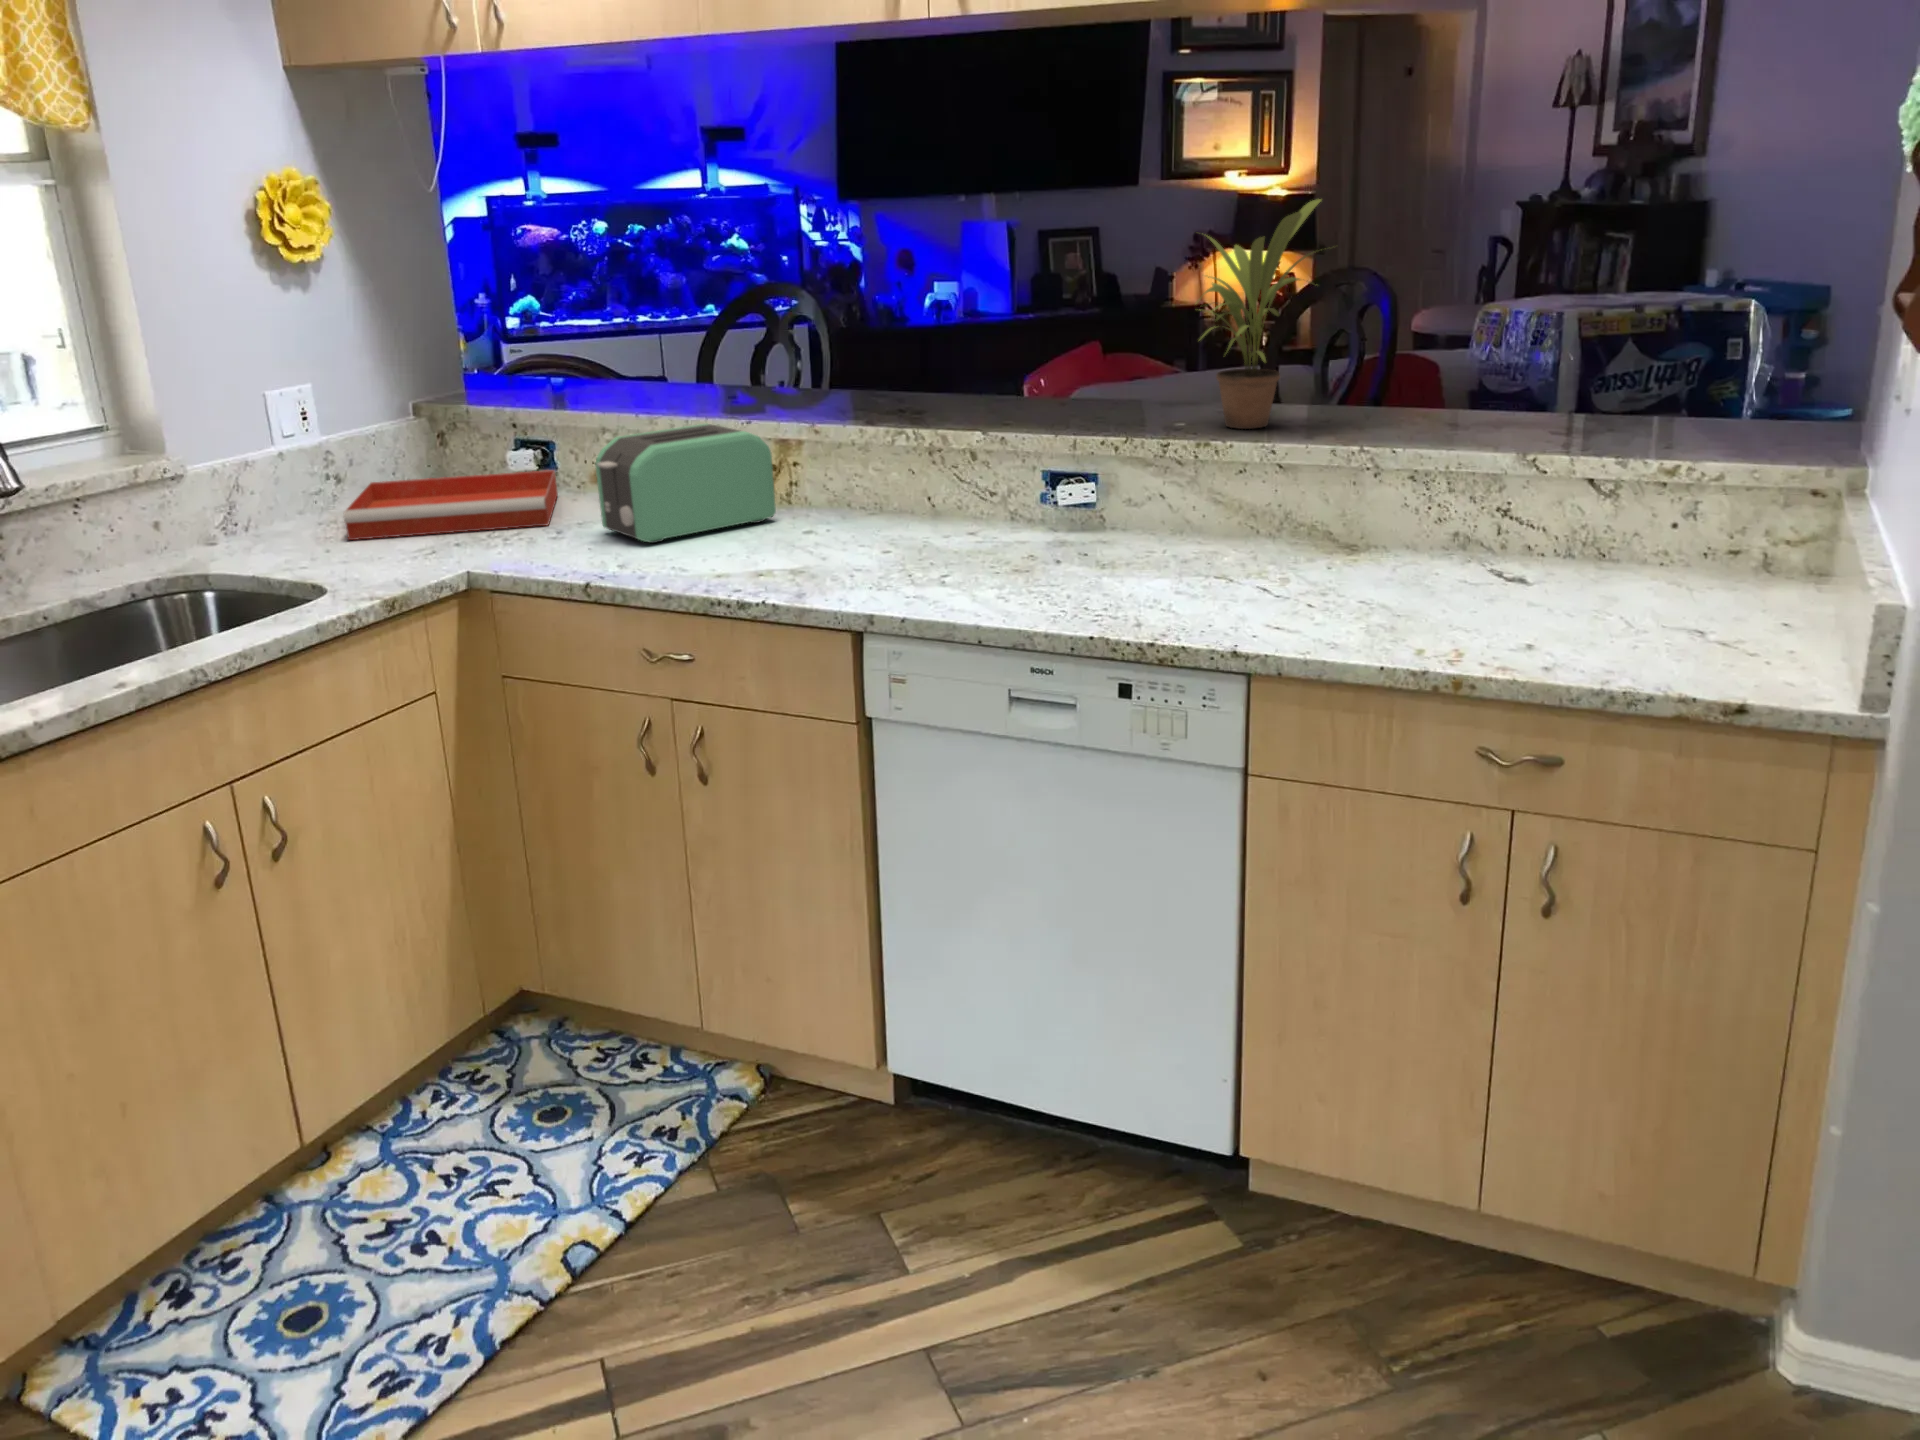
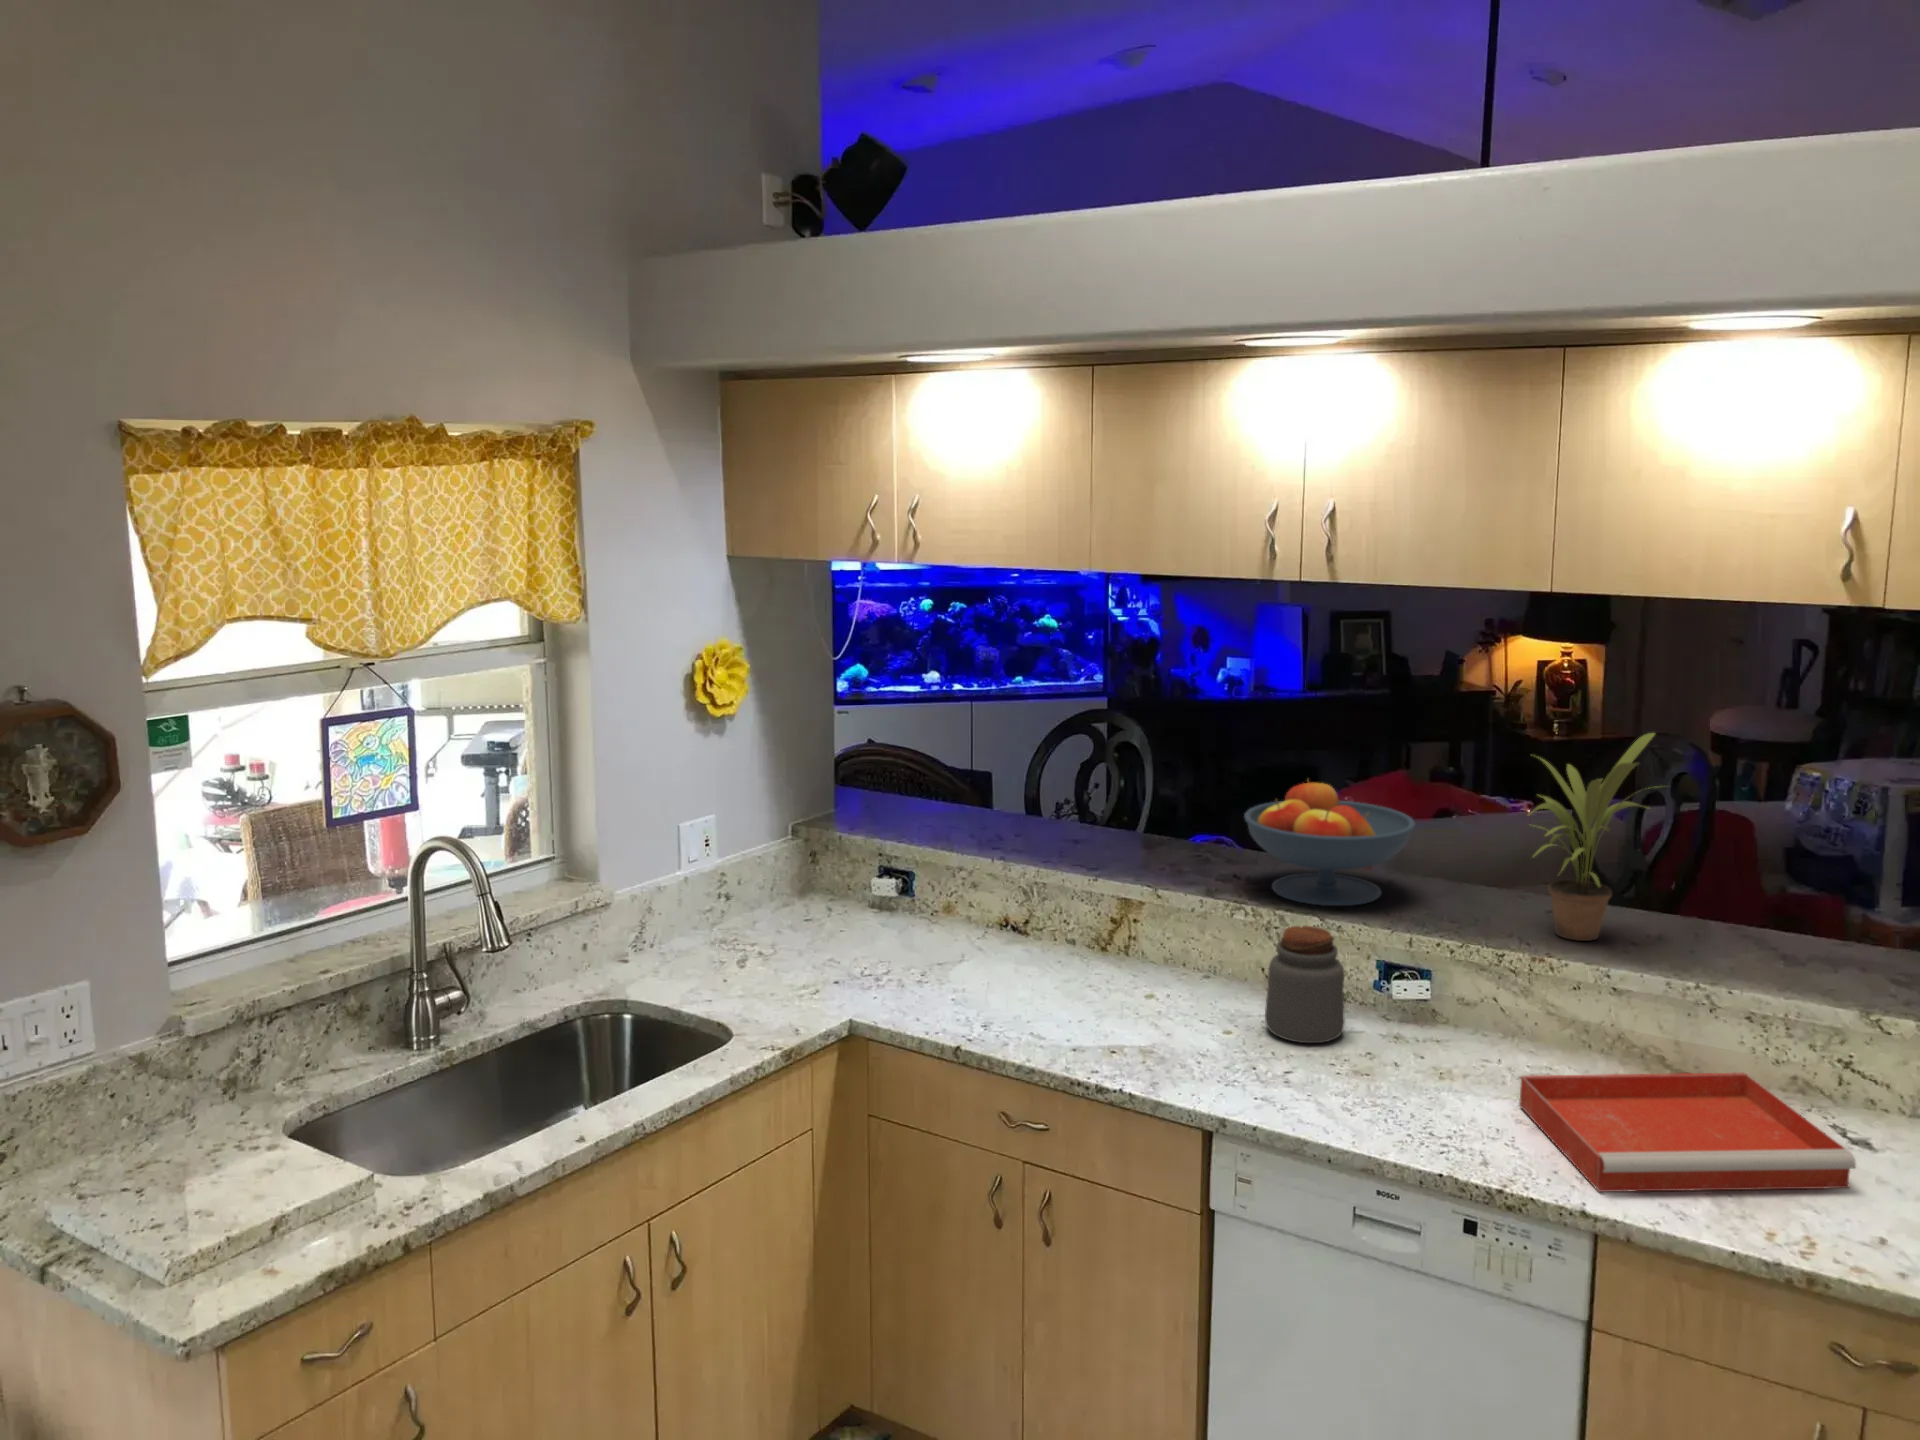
fruit bowl: none [903,295,1083,423] -> present [1244,780,1415,906]
toaster: present [595,423,776,543] -> none [961,882,1118,998]
jar: none [926,430,1009,553] -> present [1265,926,1345,1043]
tray: present [344,470,558,540] -> present [1519,1073,1856,1192]

